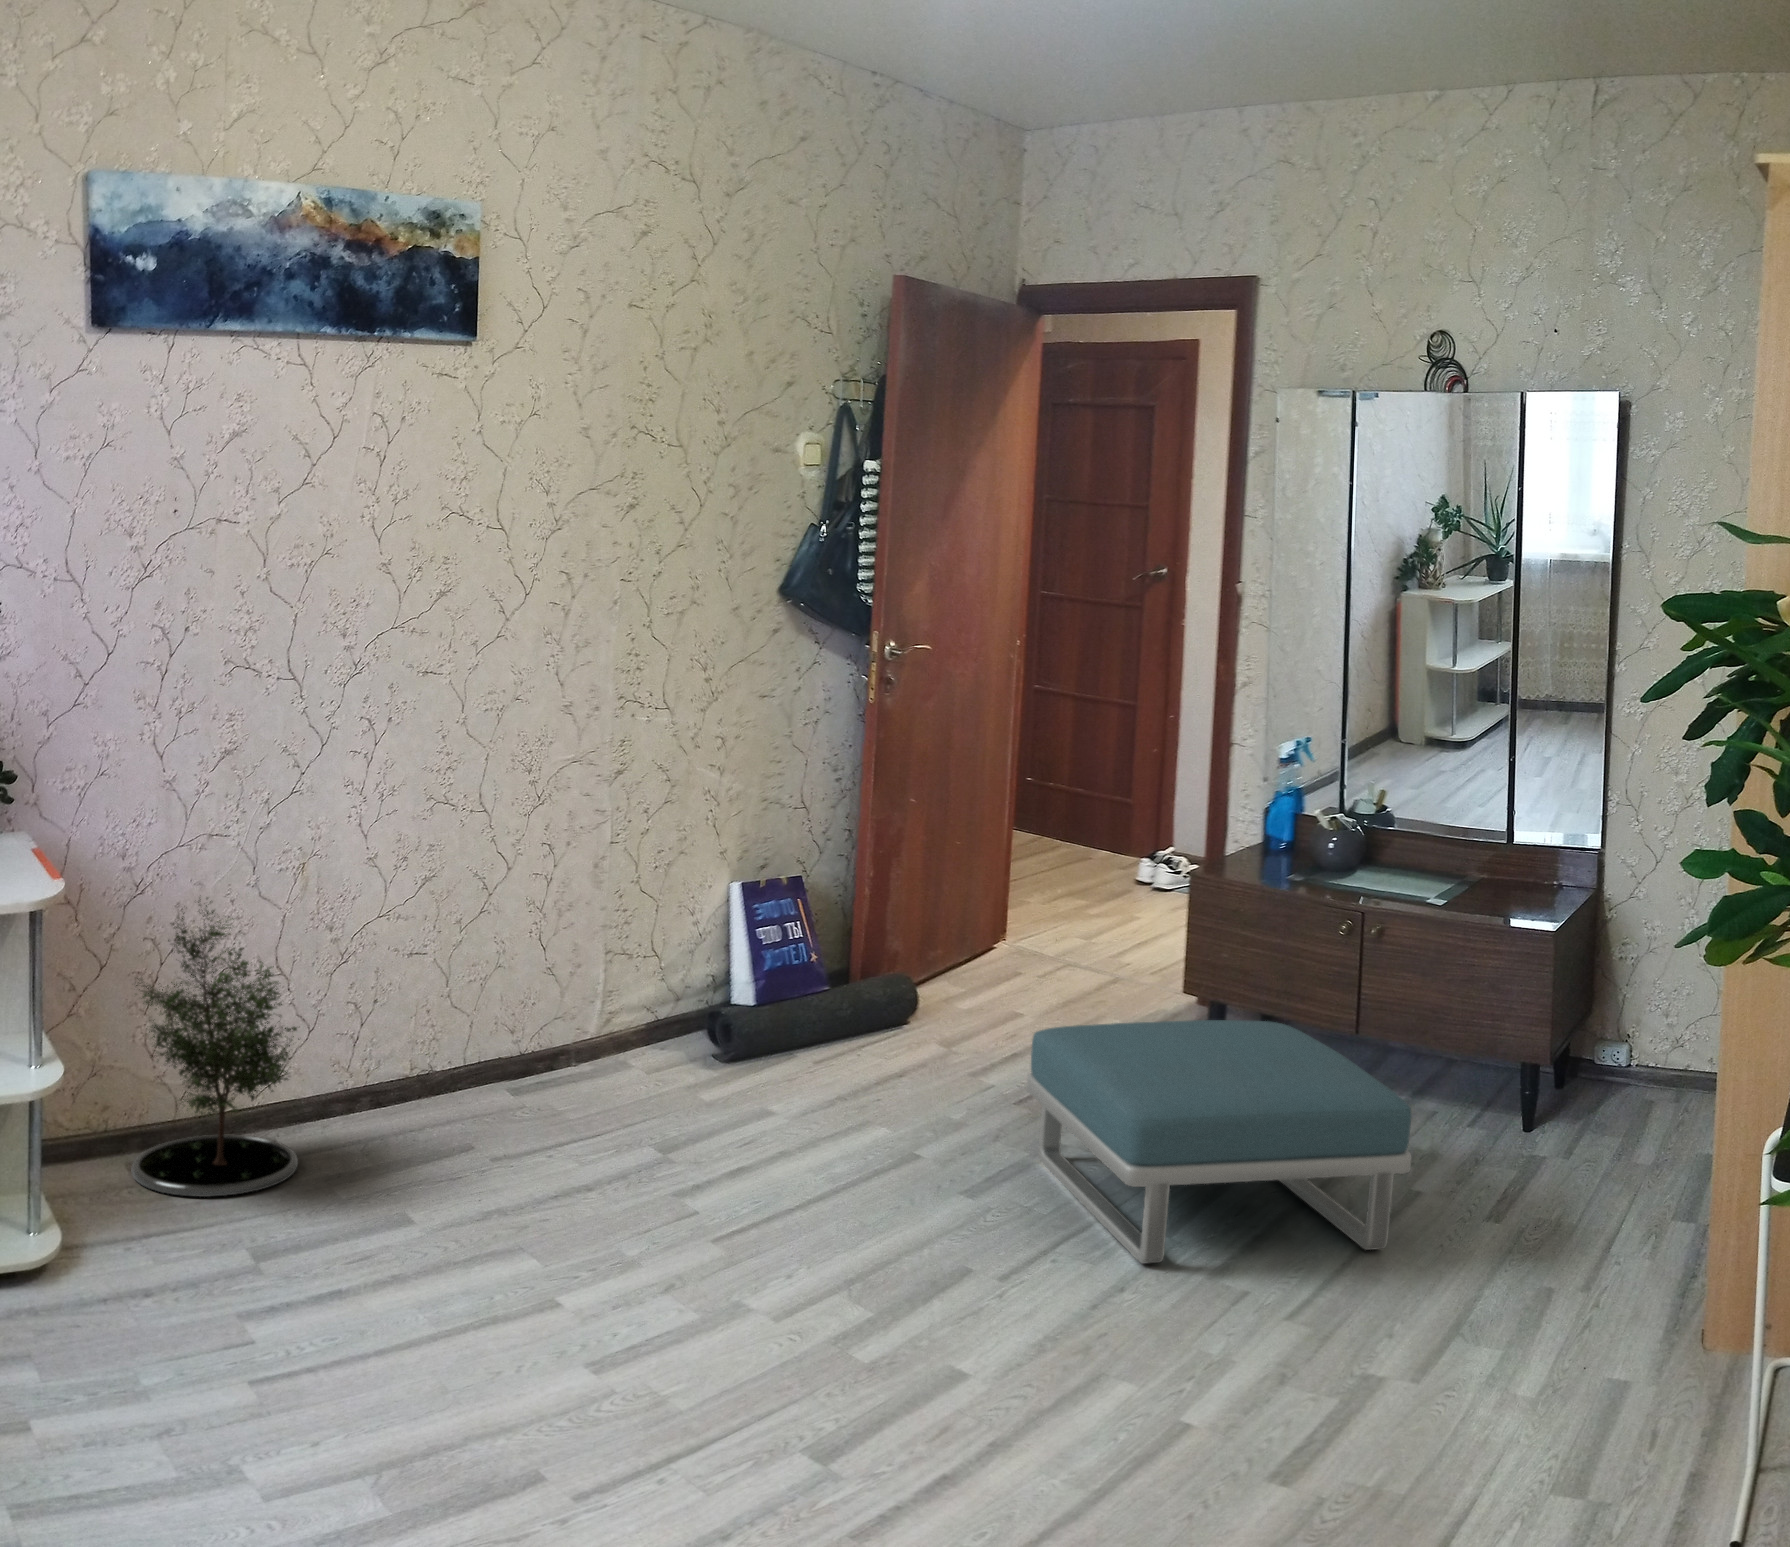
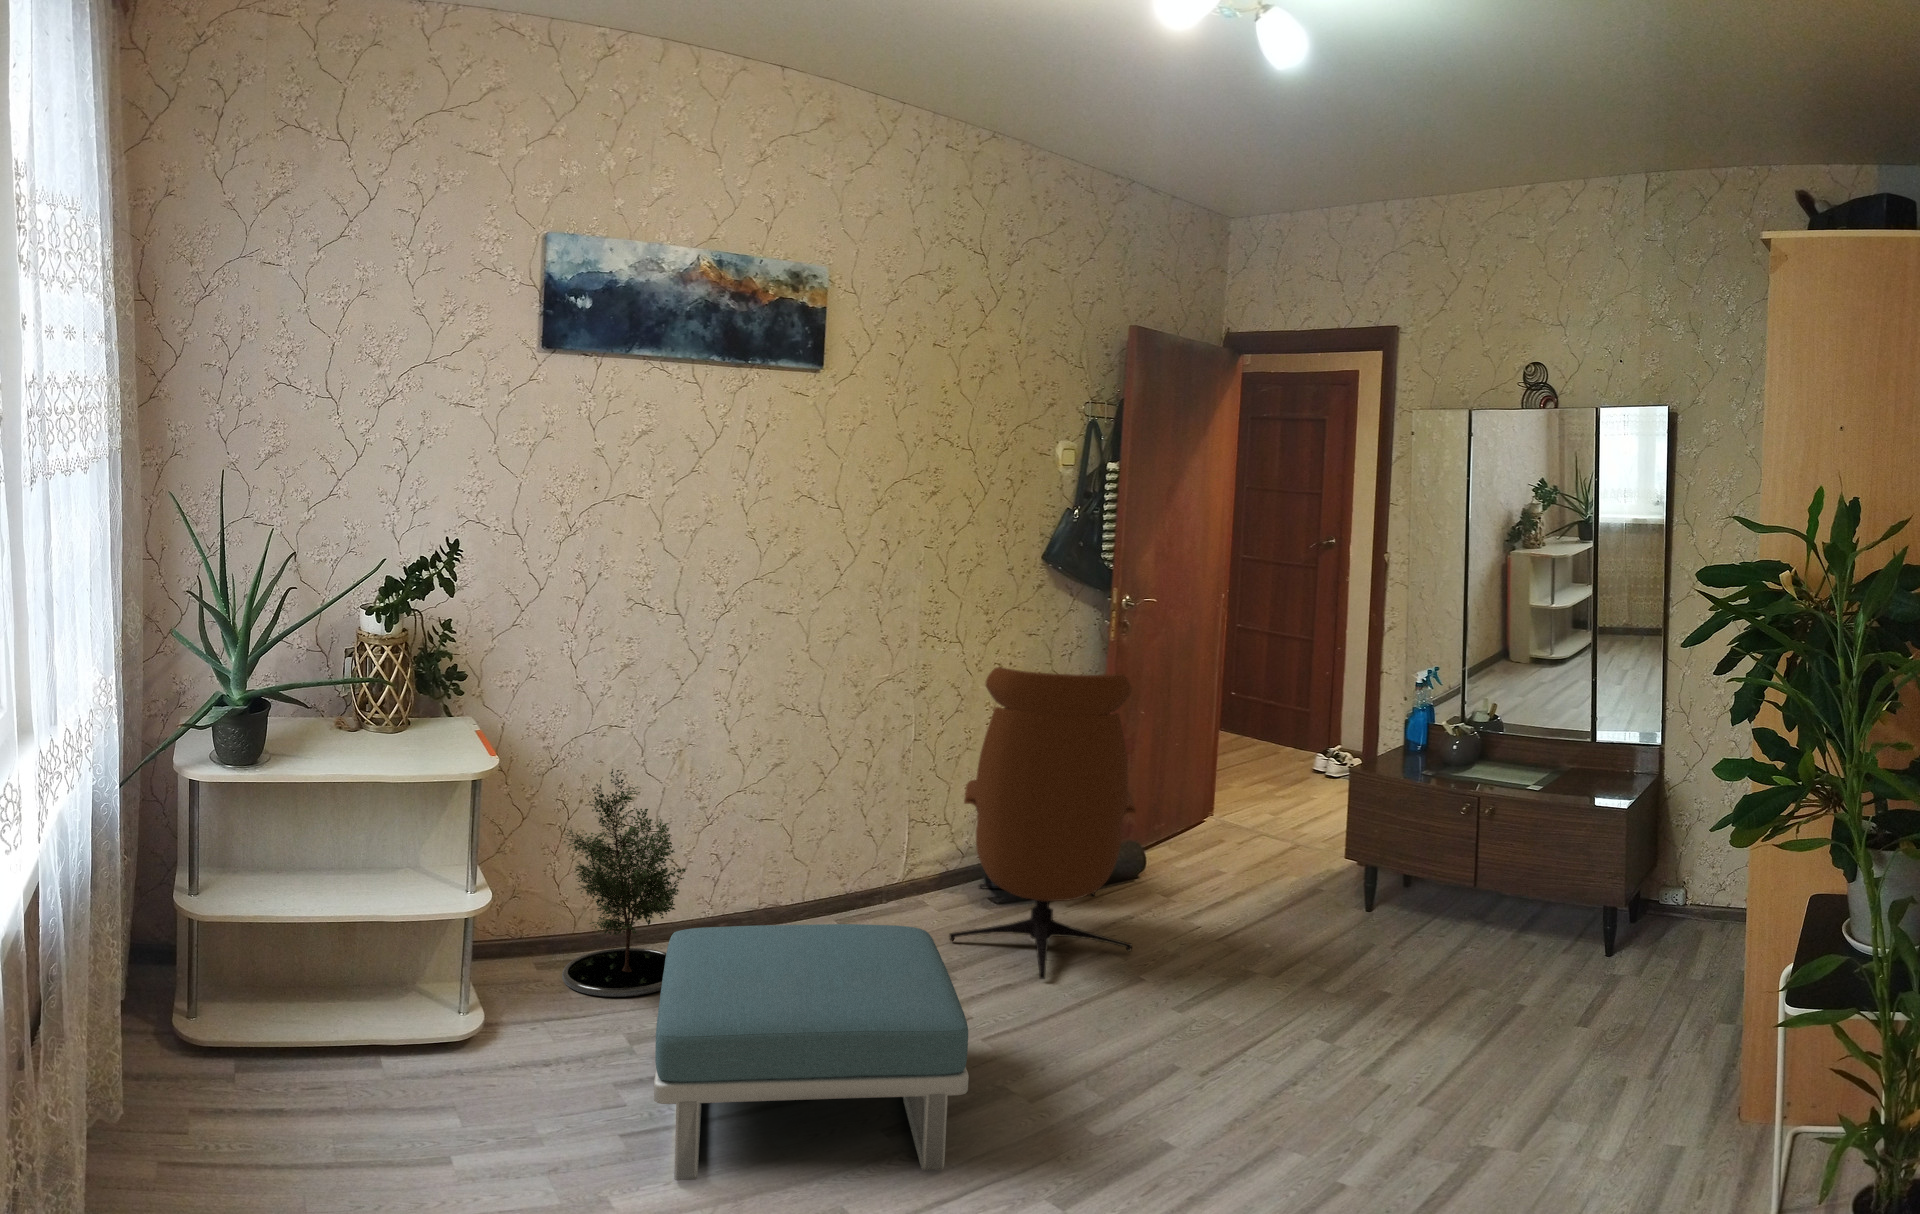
lounge chair: none [653,755,899,1158] -> present [949,667,1136,979]
footstool: present [1026,1020,1411,1264] -> present [654,924,969,1180]

